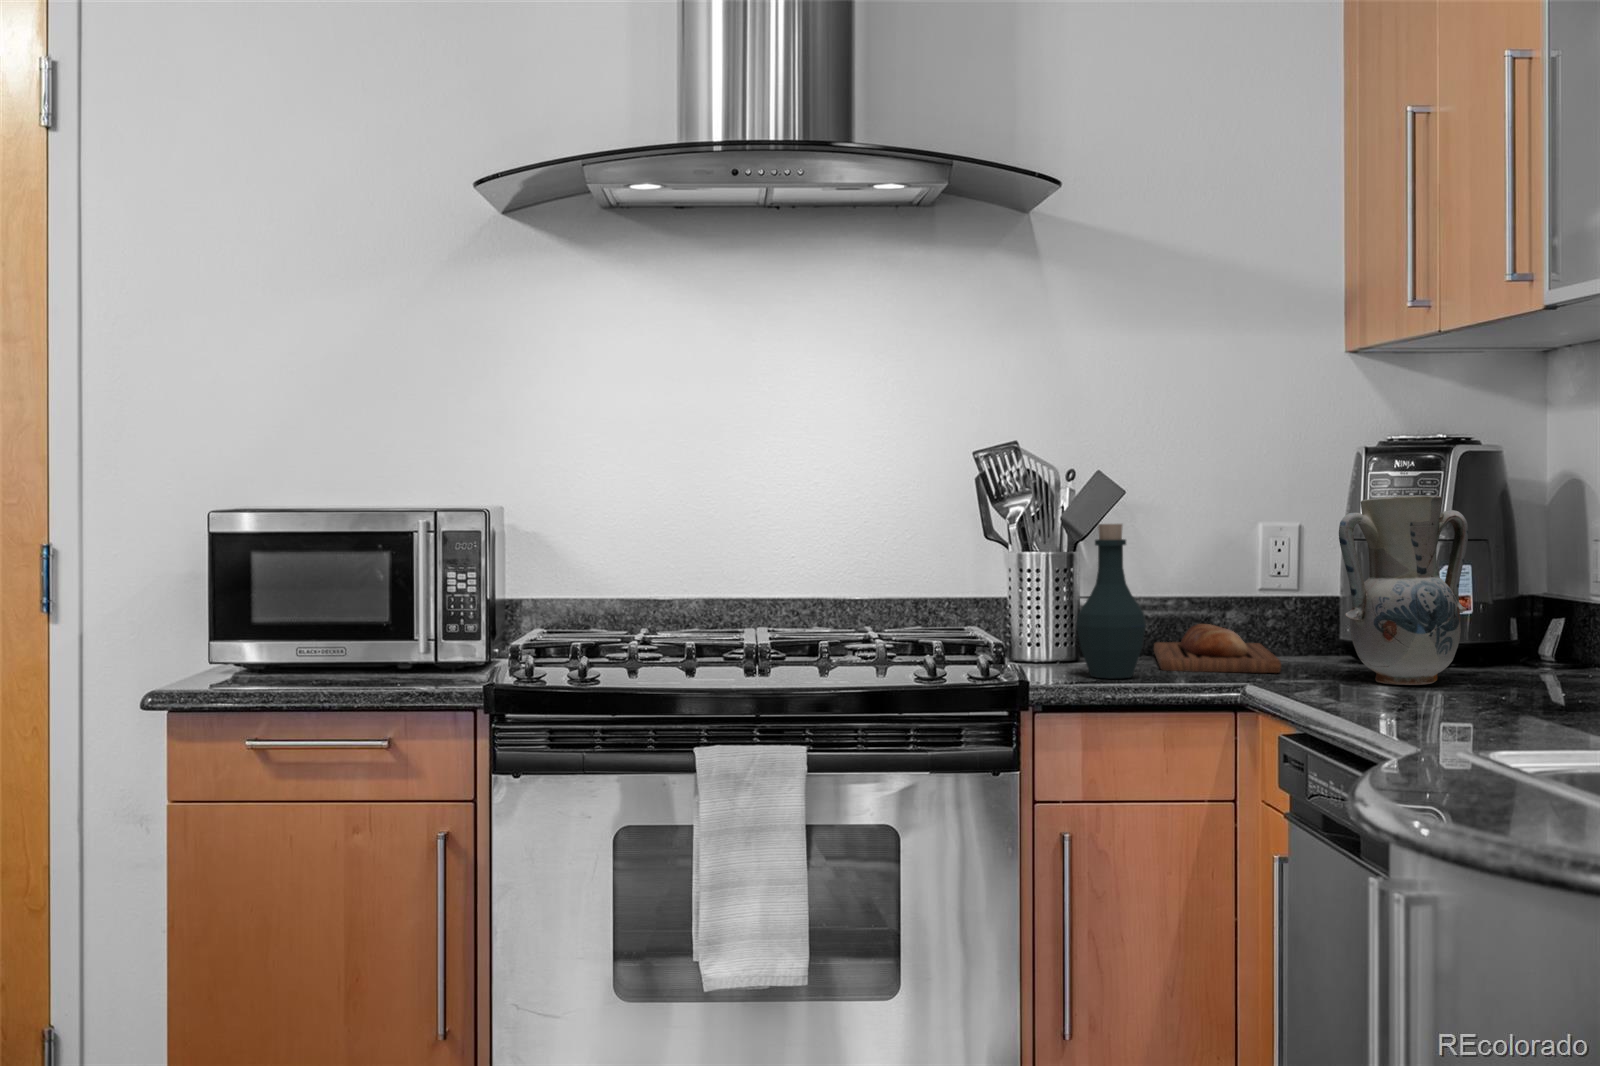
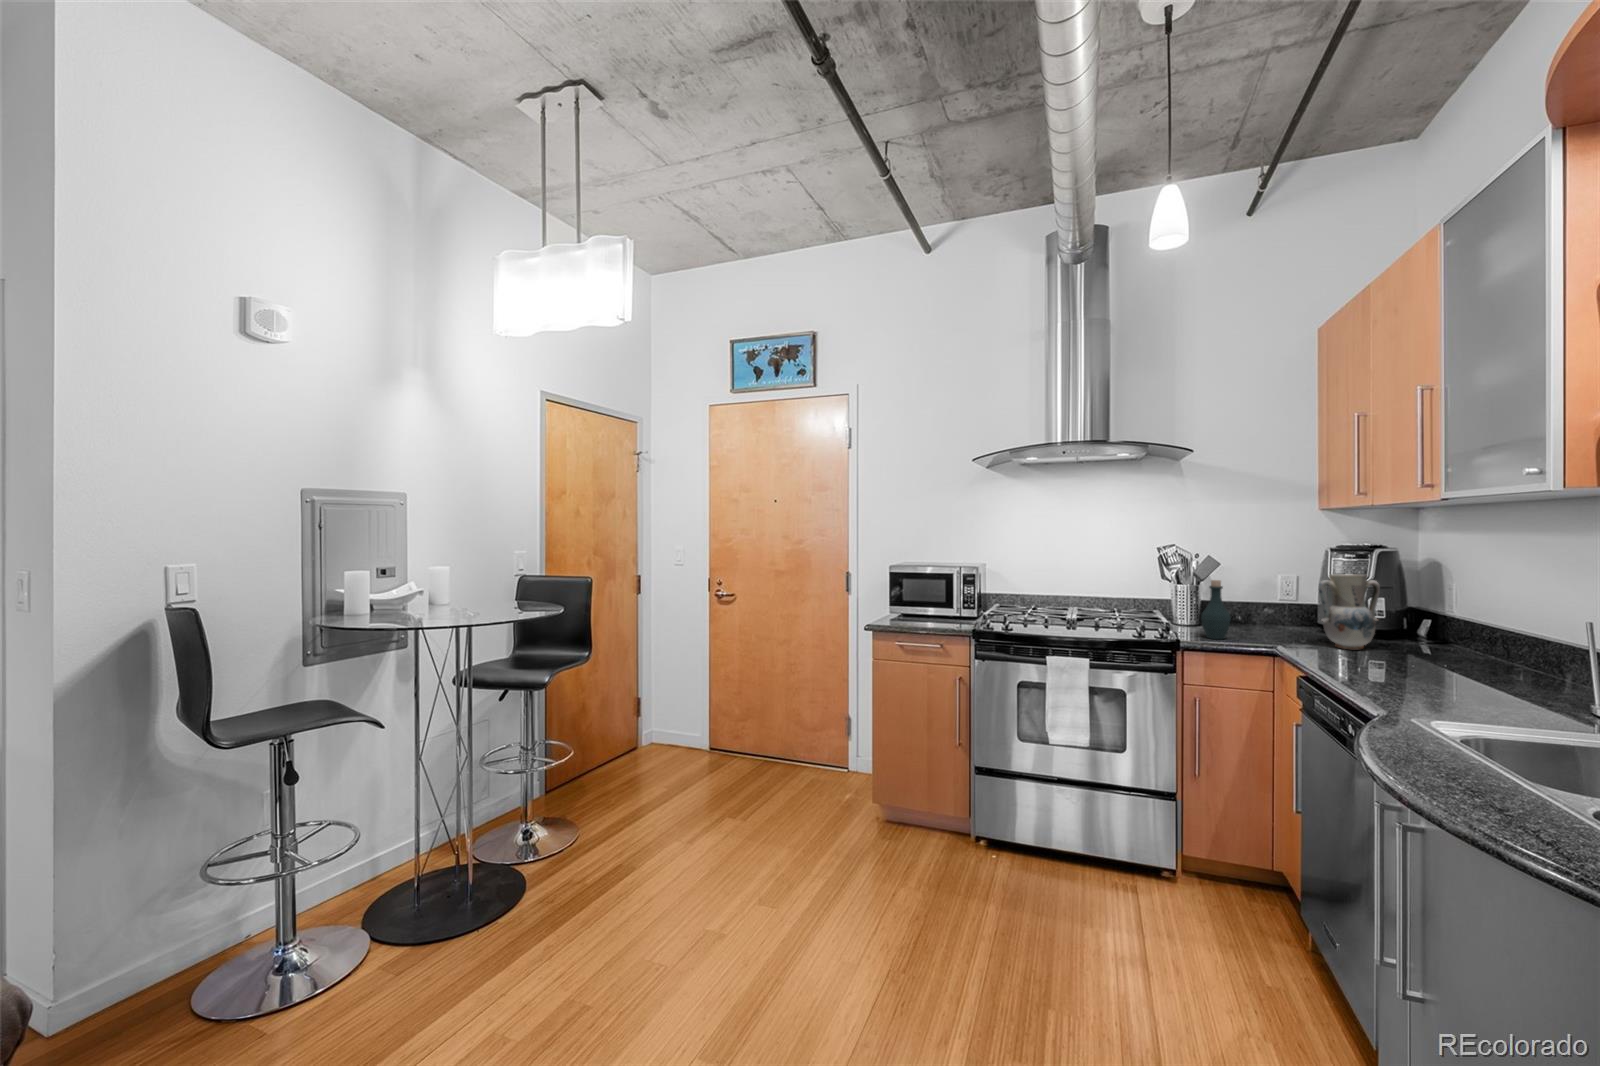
bread loaf: present [1154,624,1281,673] -> none [1231,615,1291,639]

